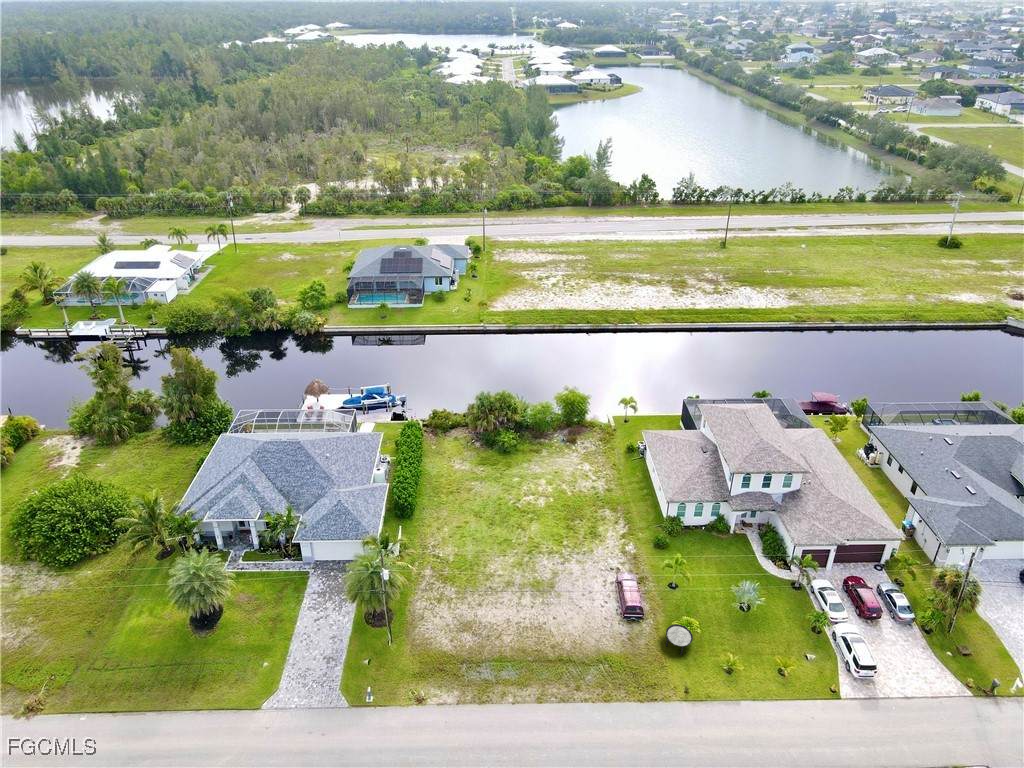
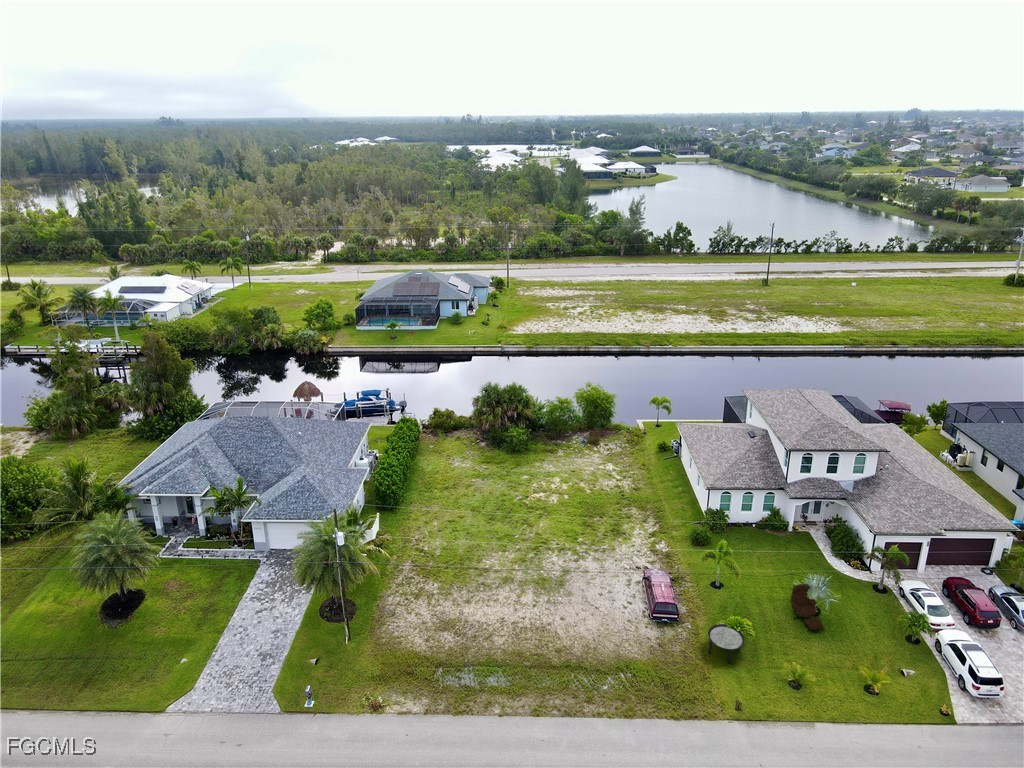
lounge chair: none [728,588,751,627] -> present [790,584,823,630]

